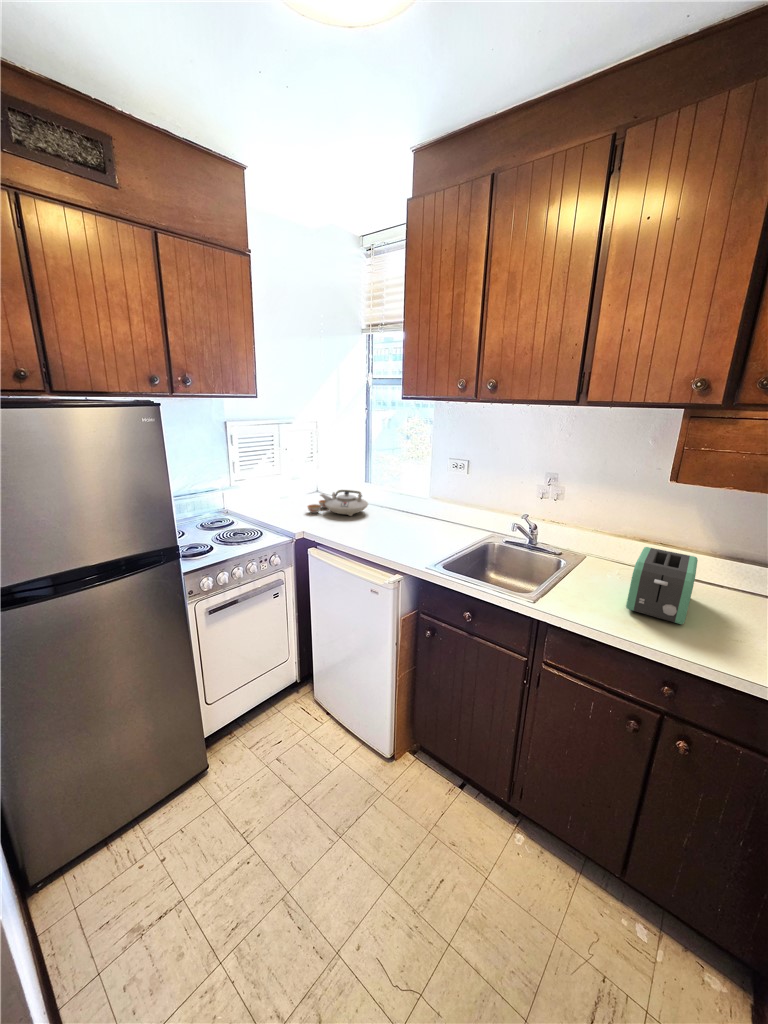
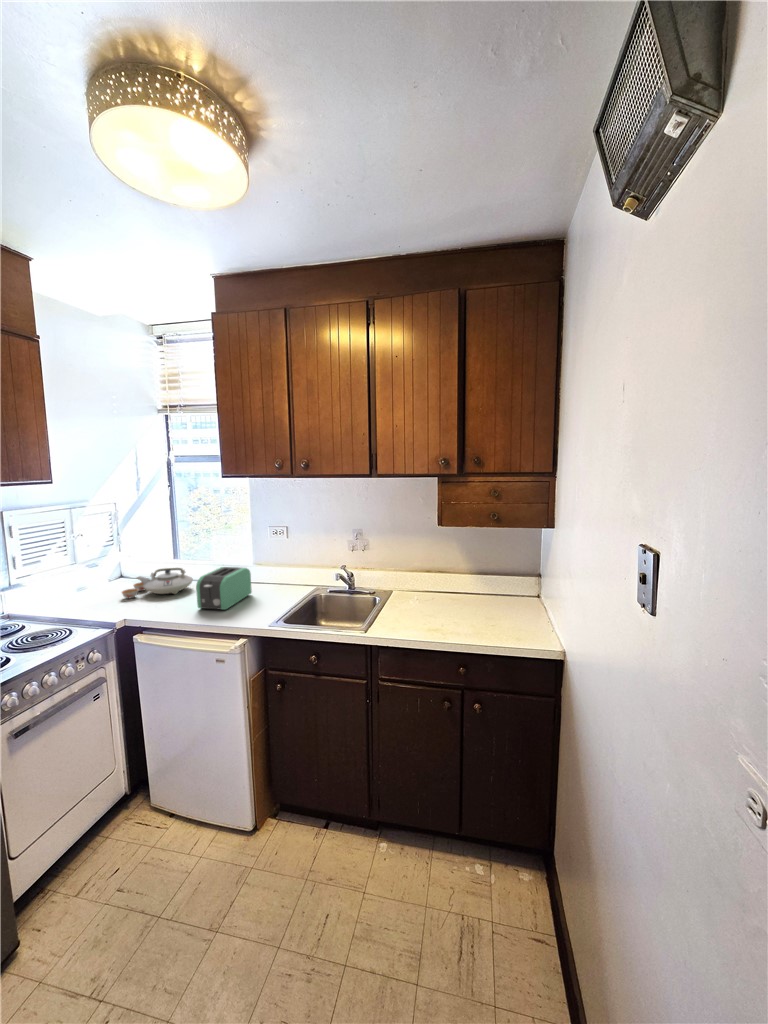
toaster: present [626,547,698,624] -> present [196,567,252,610]

